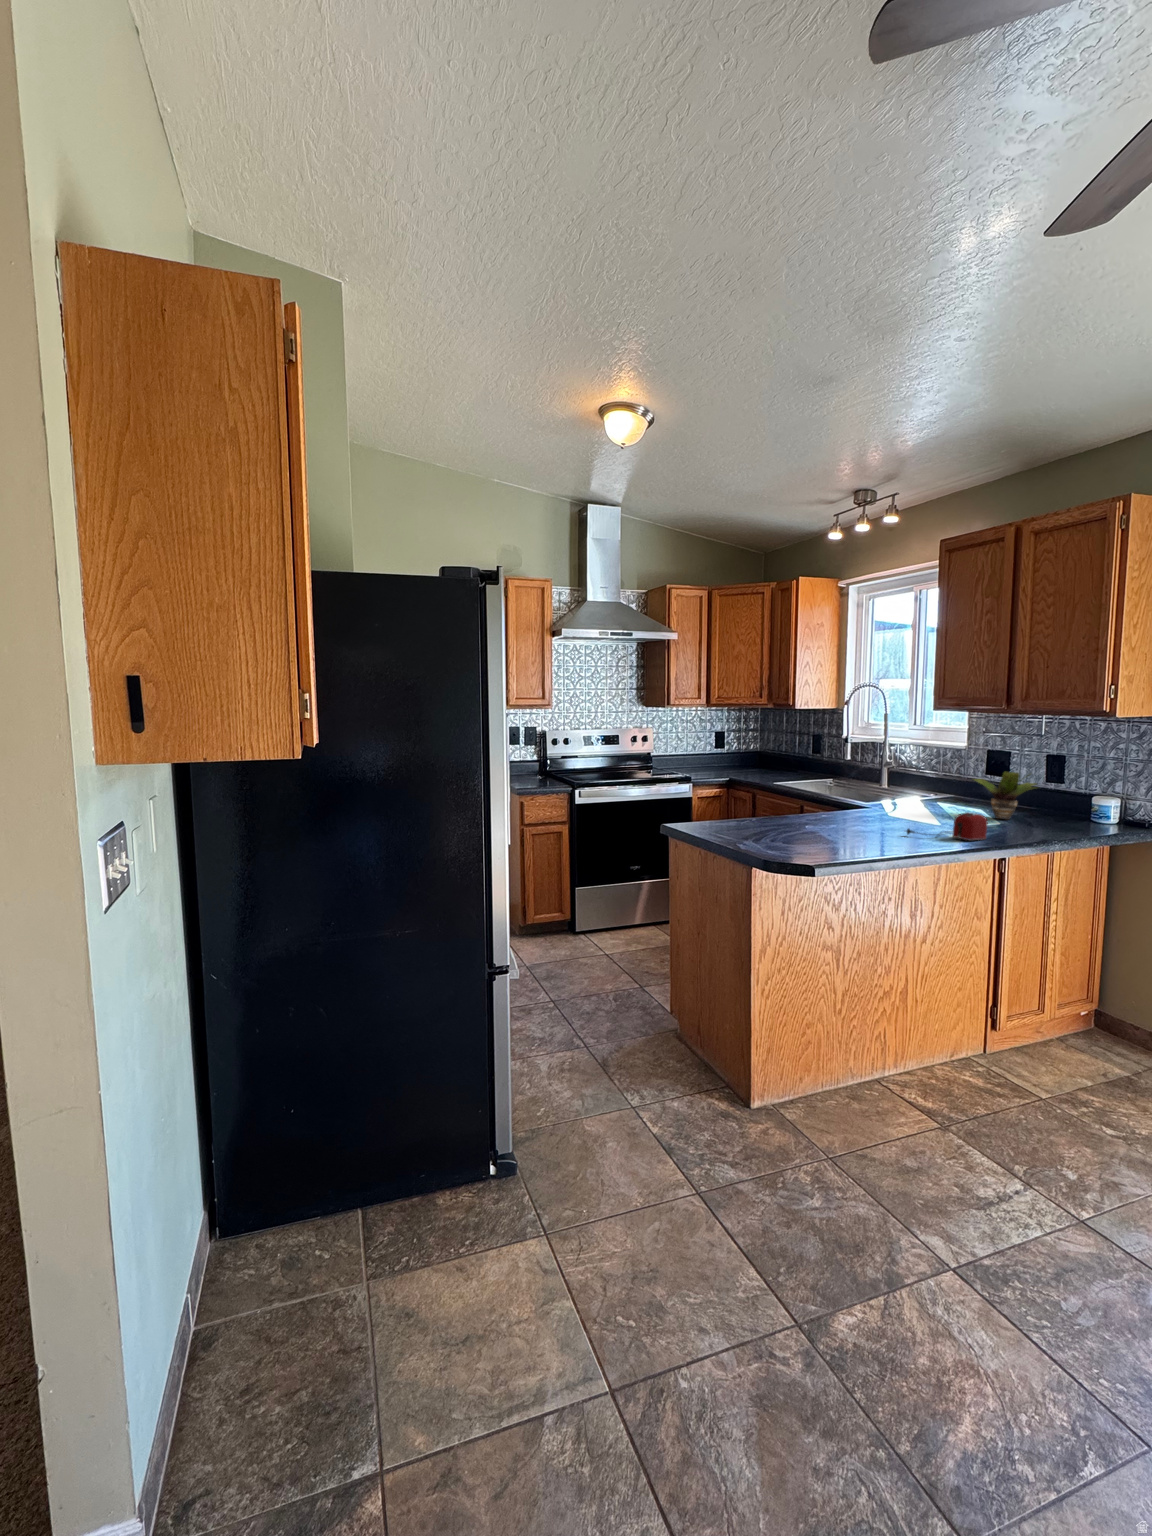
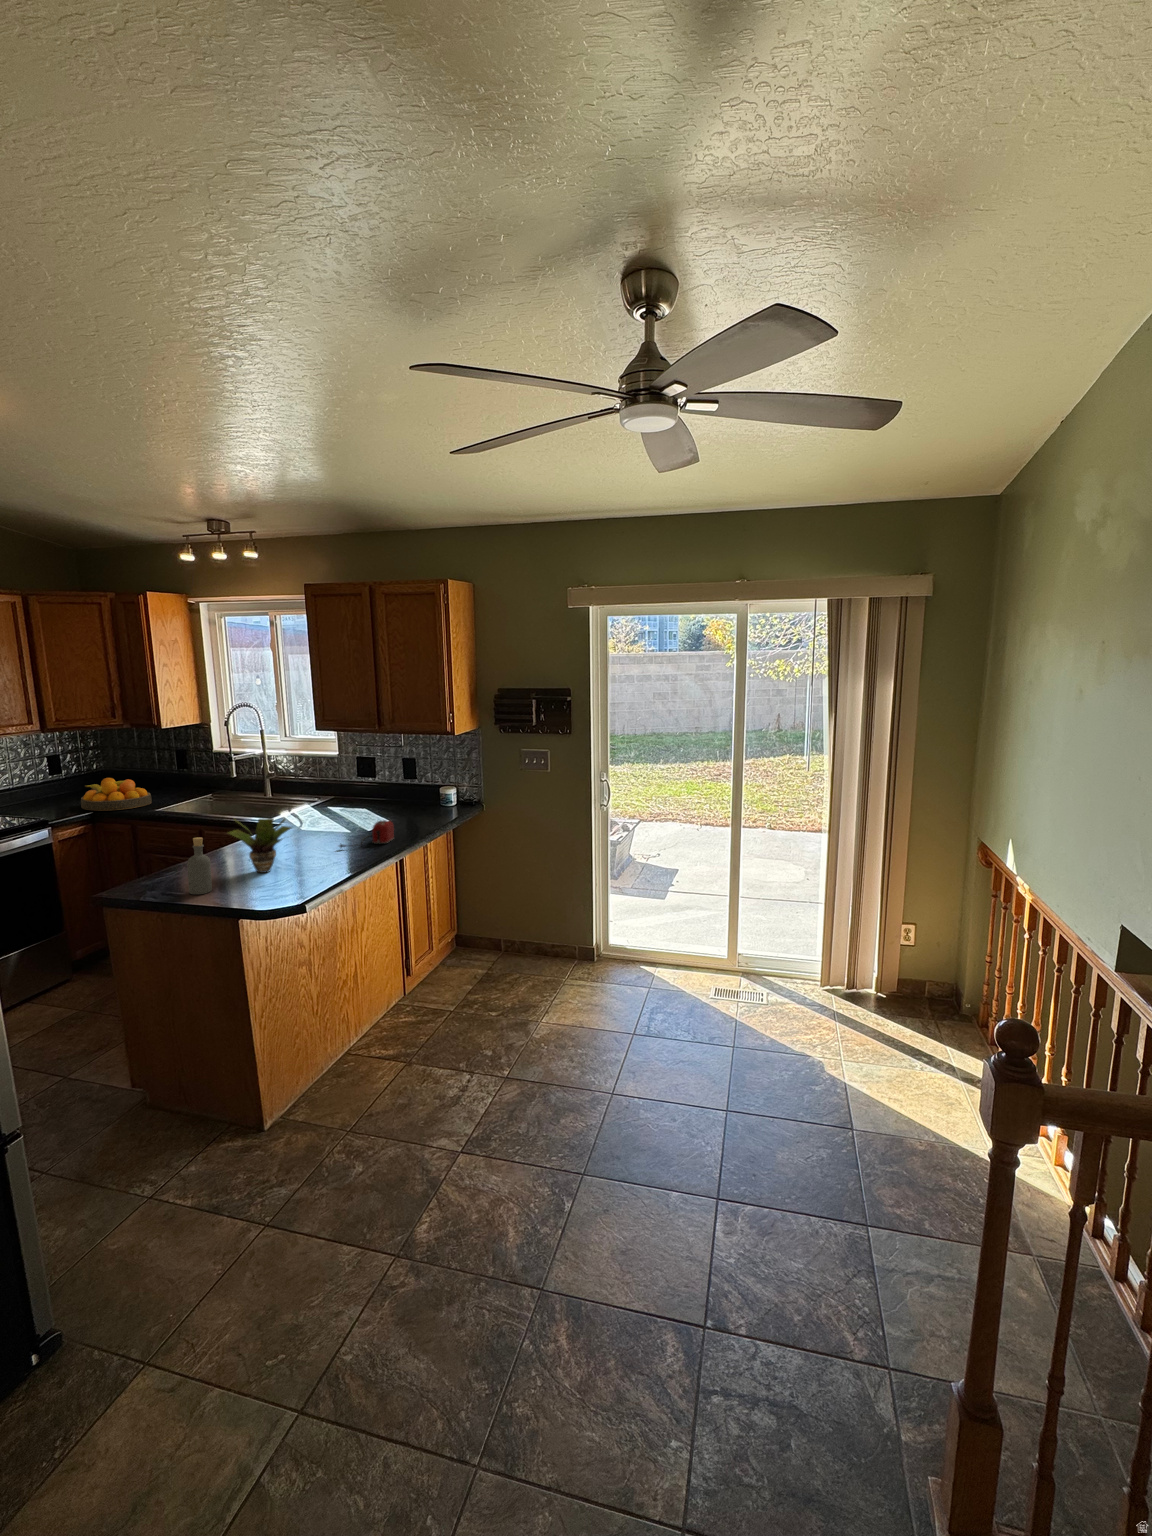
fruit bowl: none [724,751,779,779] -> present [81,778,152,811]
potted plant: present [975,772,1036,820] -> present [228,818,291,873]
bottle: none [724,782,747,839] -> present [187,837,212,894]

